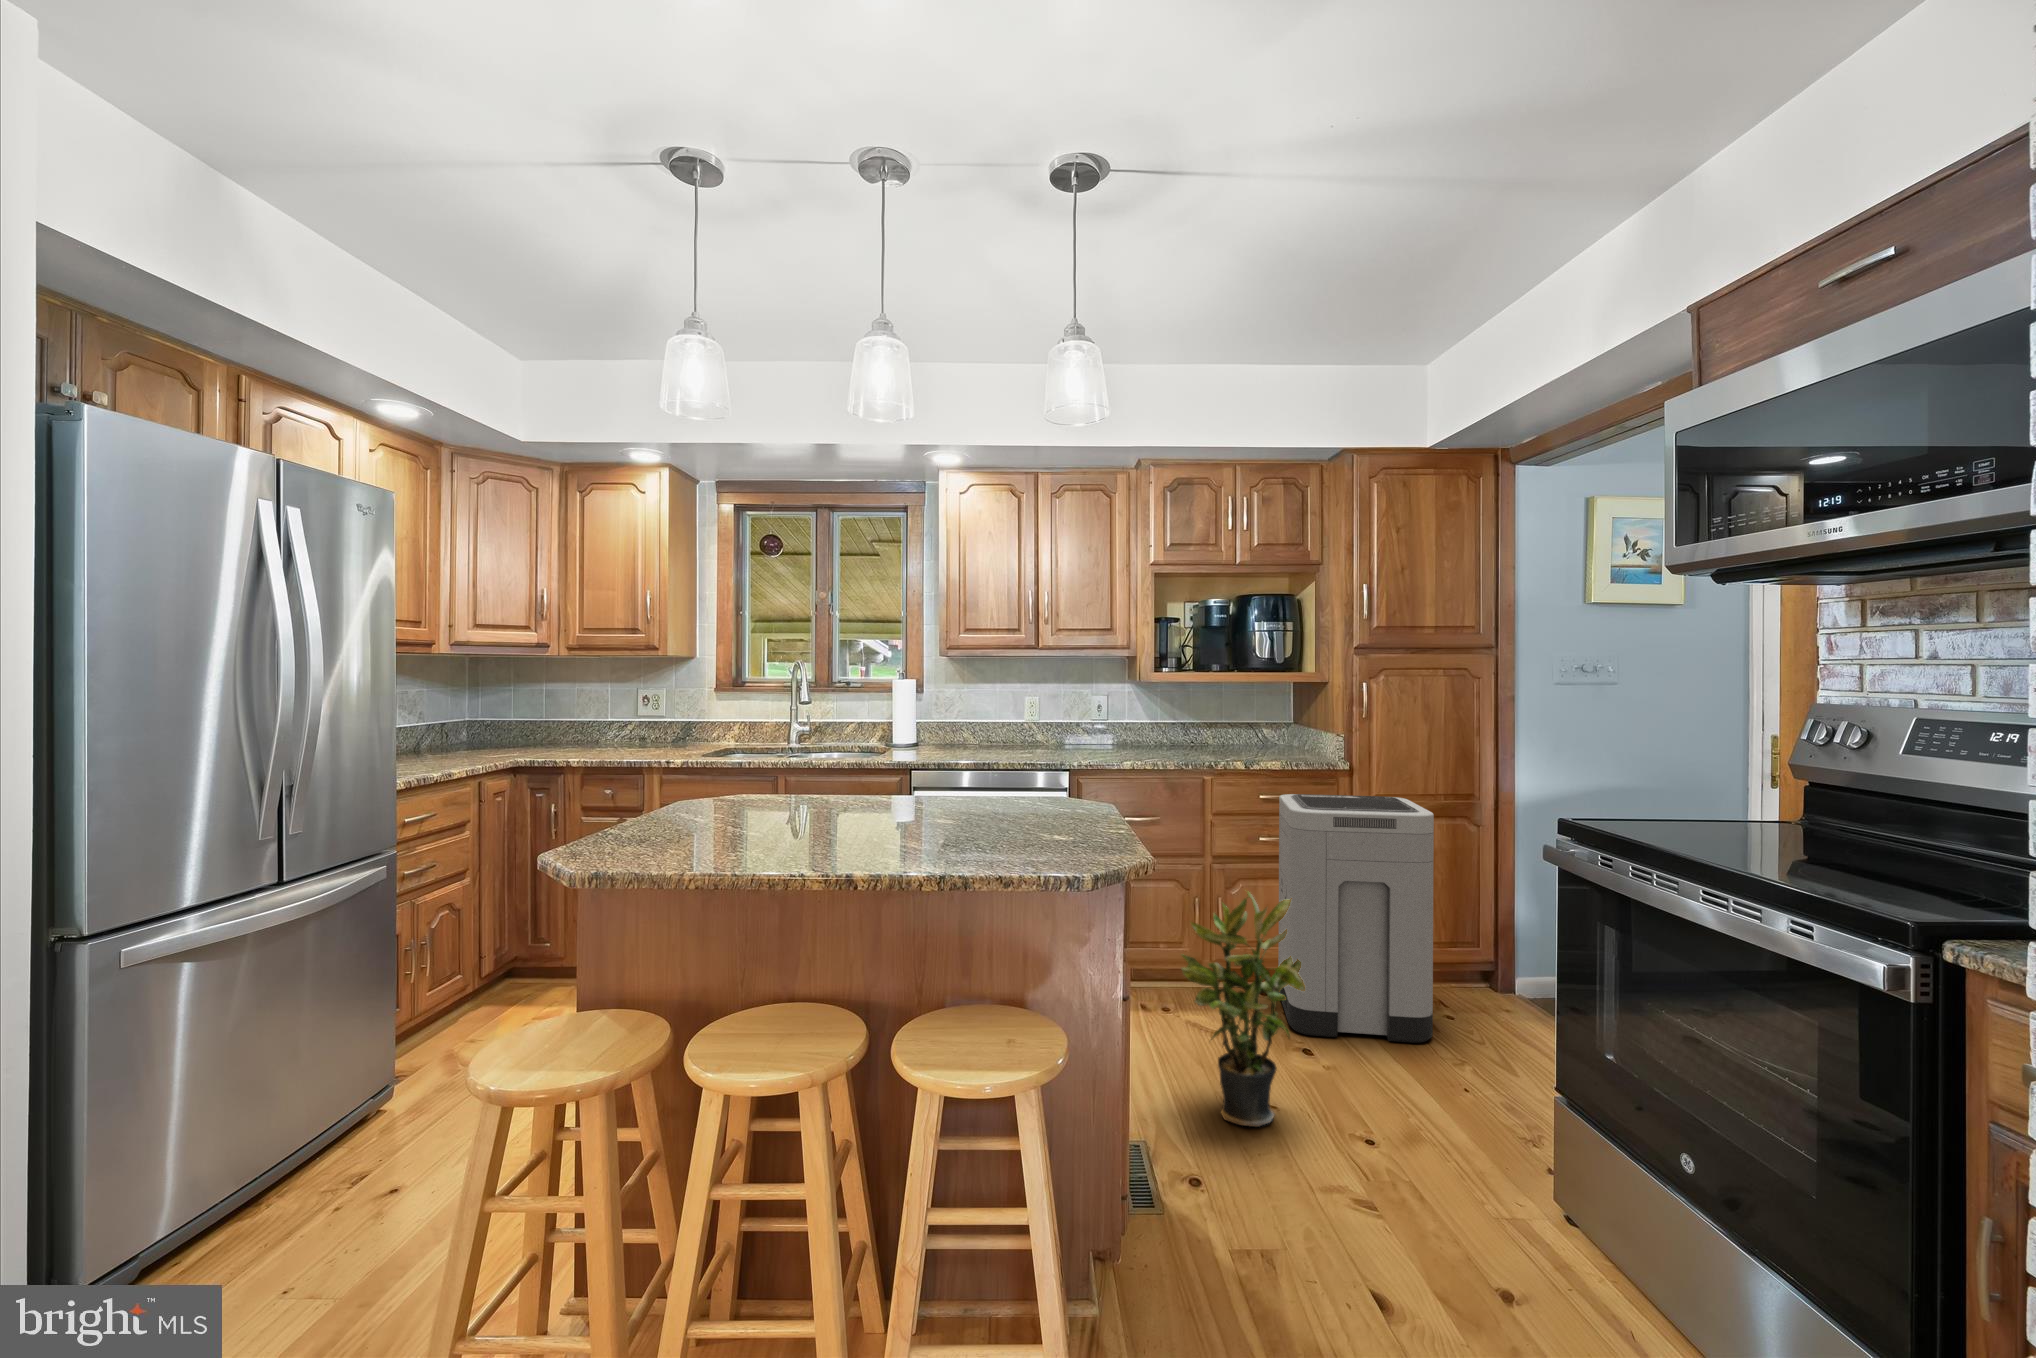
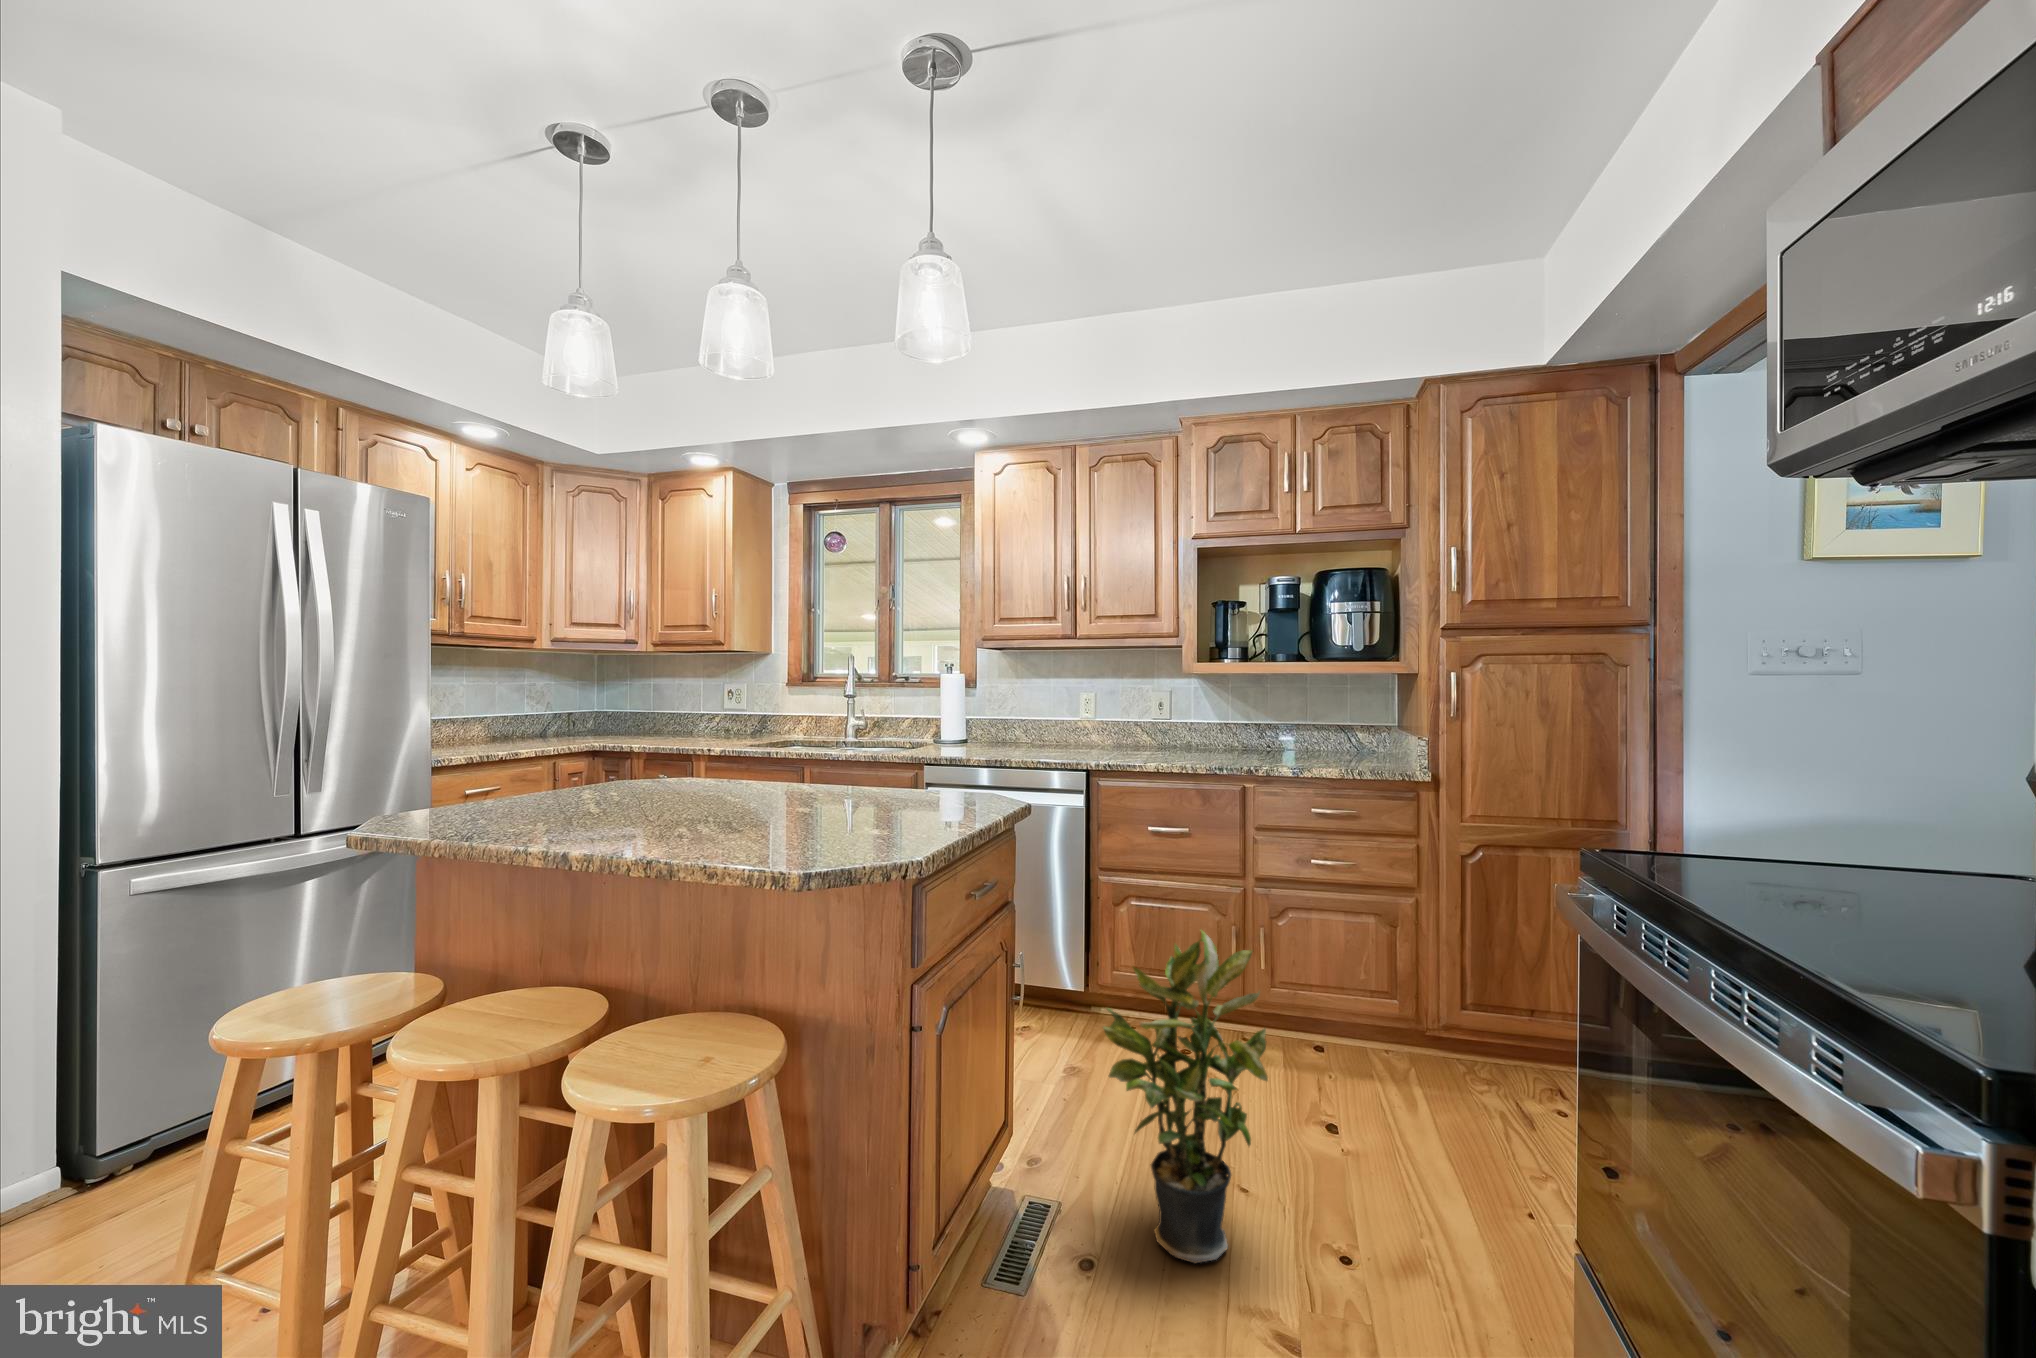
trash can: present [1278,794,1434,1043] -> none [1324,810,1529,1163]

